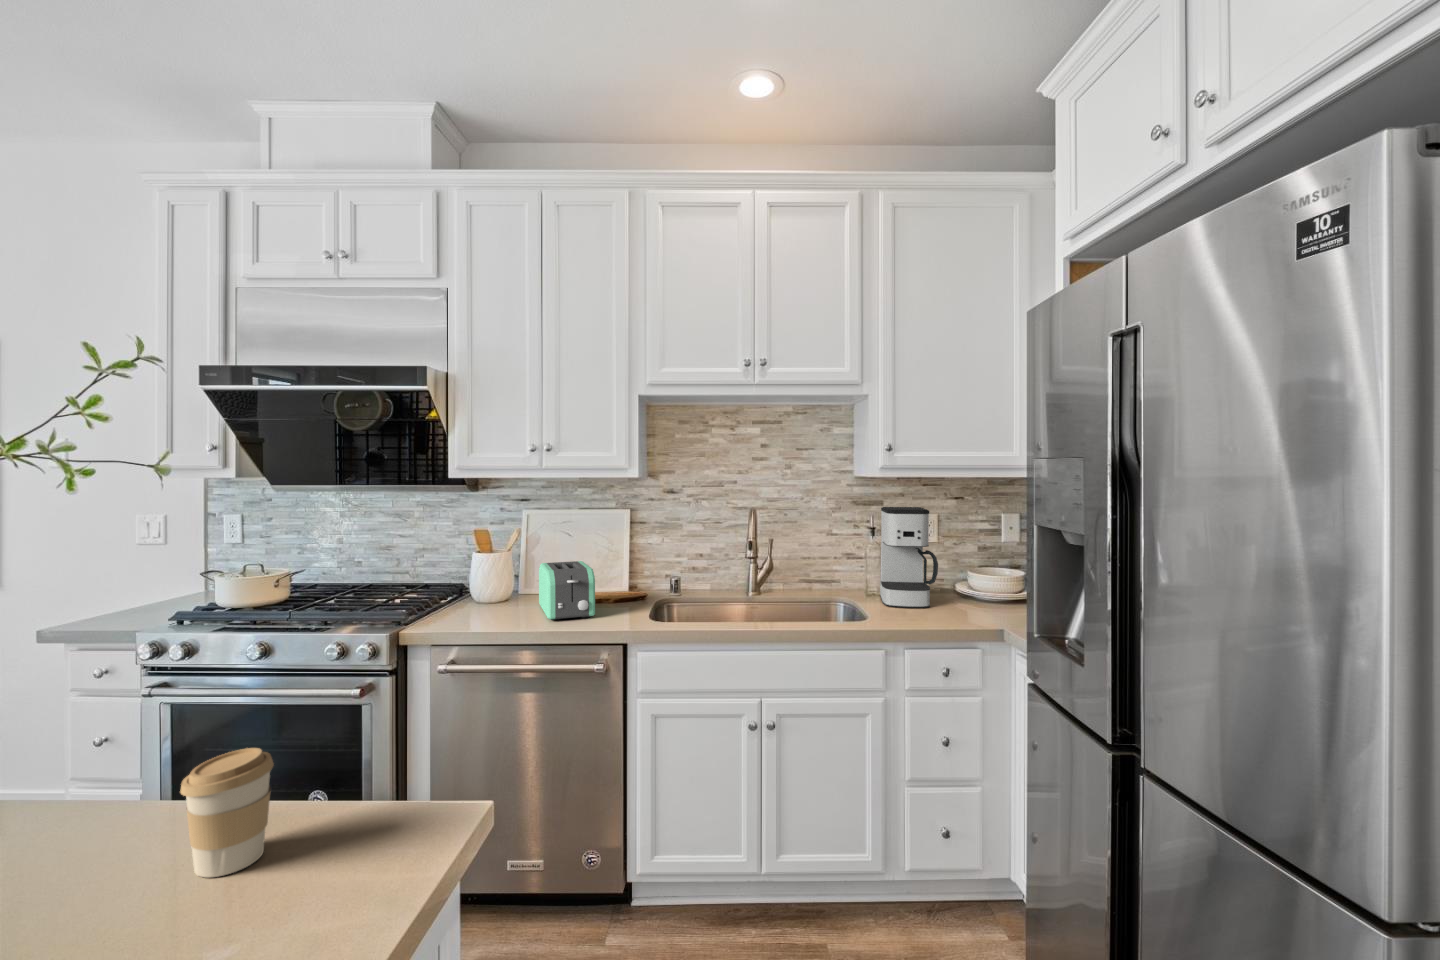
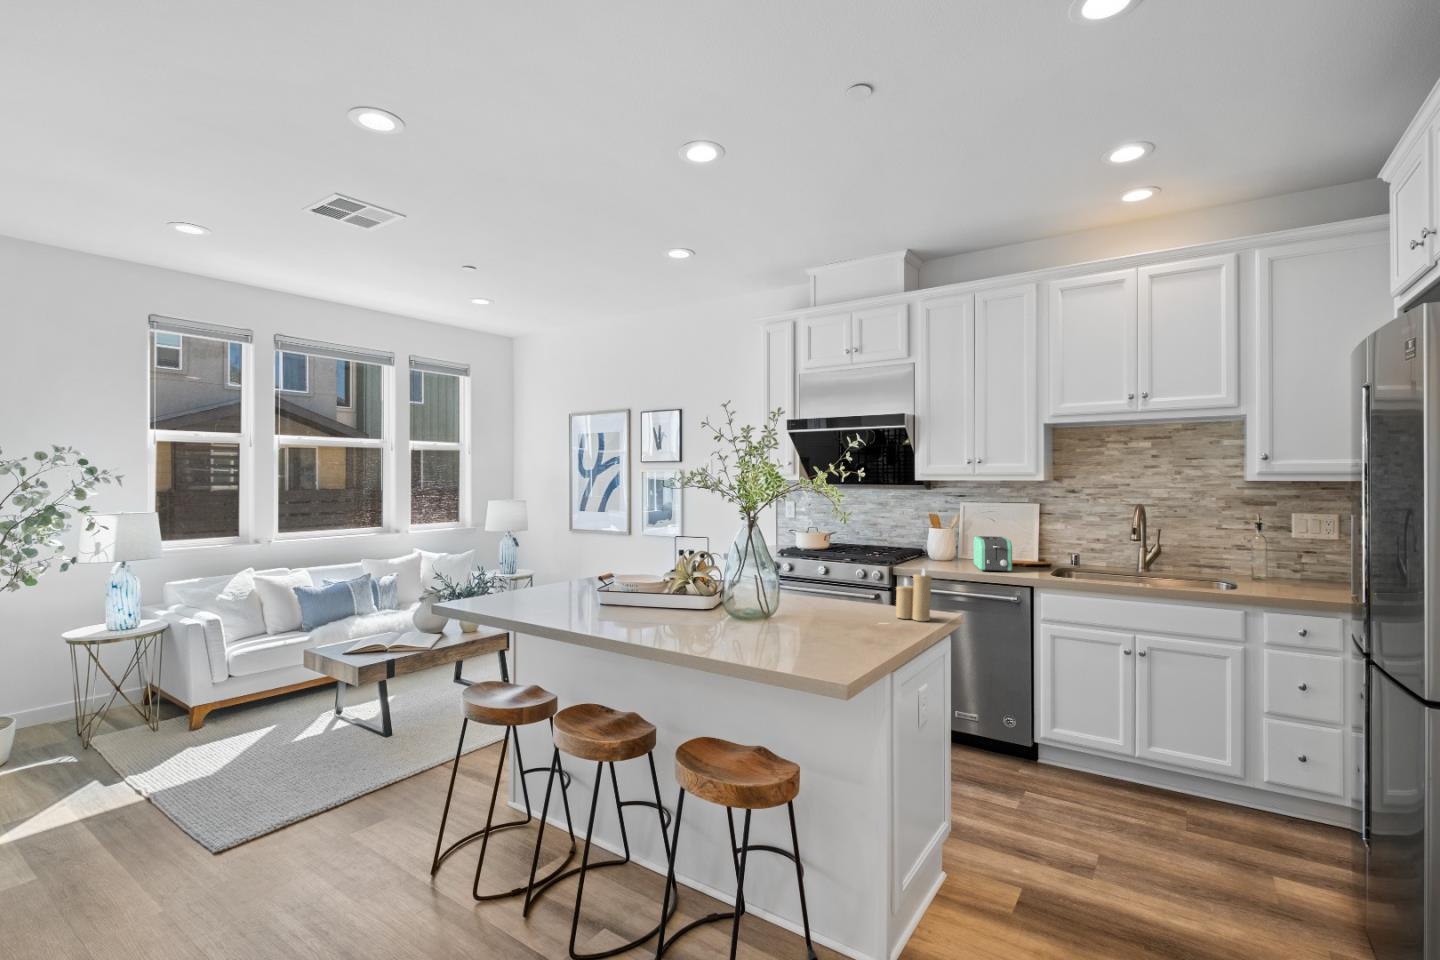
coffee maker: present [880,507,938,608] -> none [1264,506,1324,590]
candle: none [289,735,401,902] -> present [896,569,932,621]
coffee cup: present [181,748,274,877] -> none [858,575,884,612]

